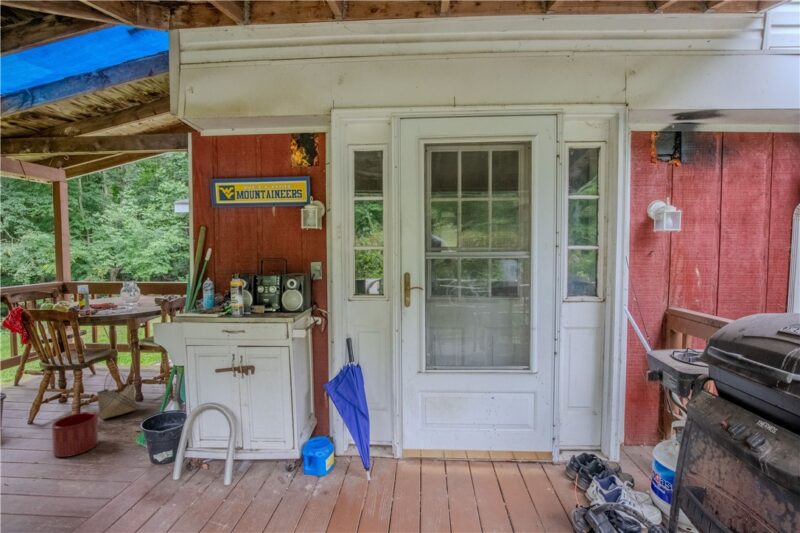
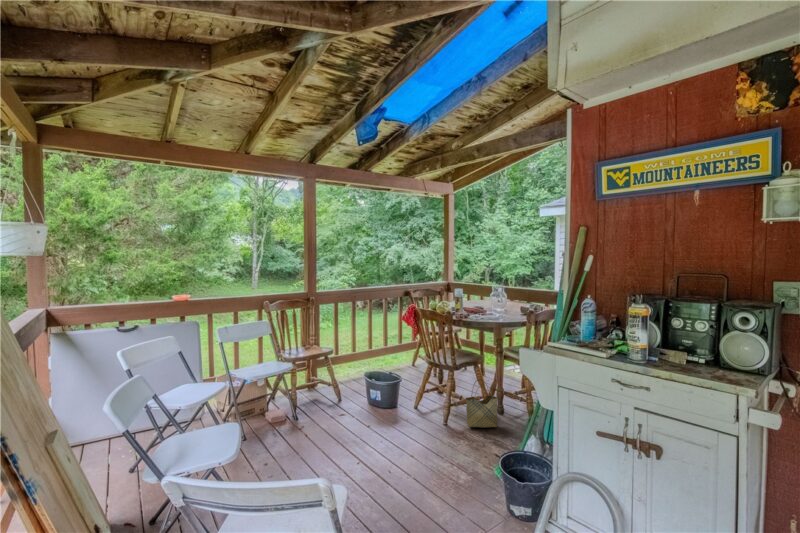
planter: present [52,412,98,457] -> none [430,417,464,462]

